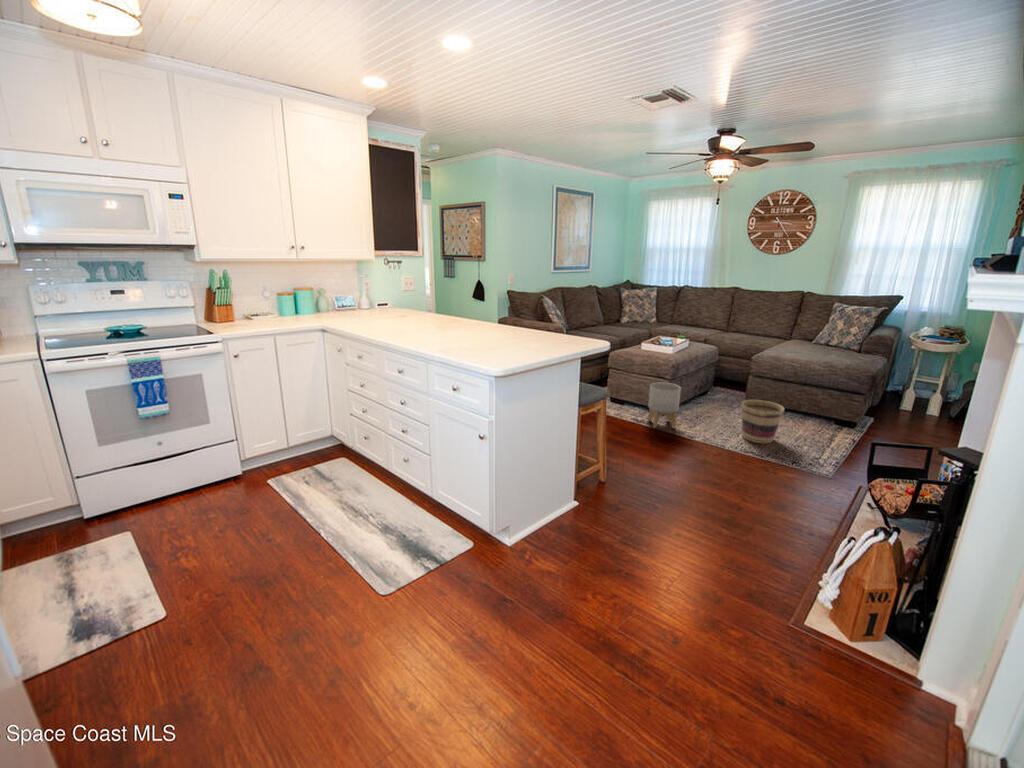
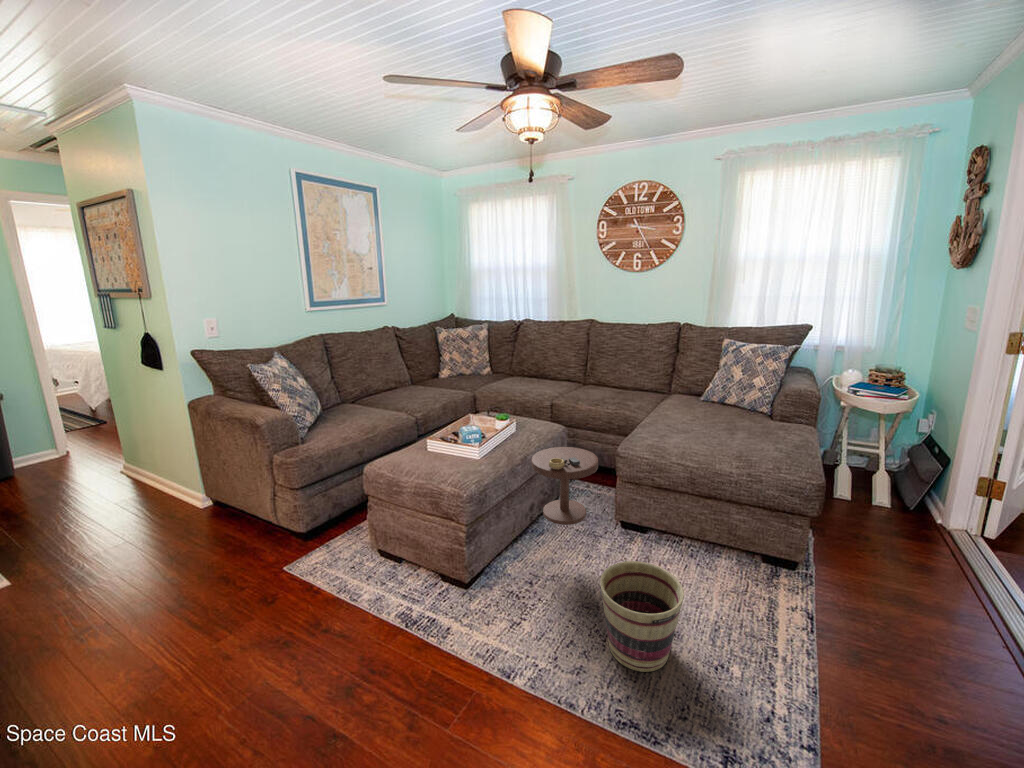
side table: none [704,351,743,414] -> present [531,447,598,525]
planter: present [648,383,681,428] -> none [416,537,479,649]

